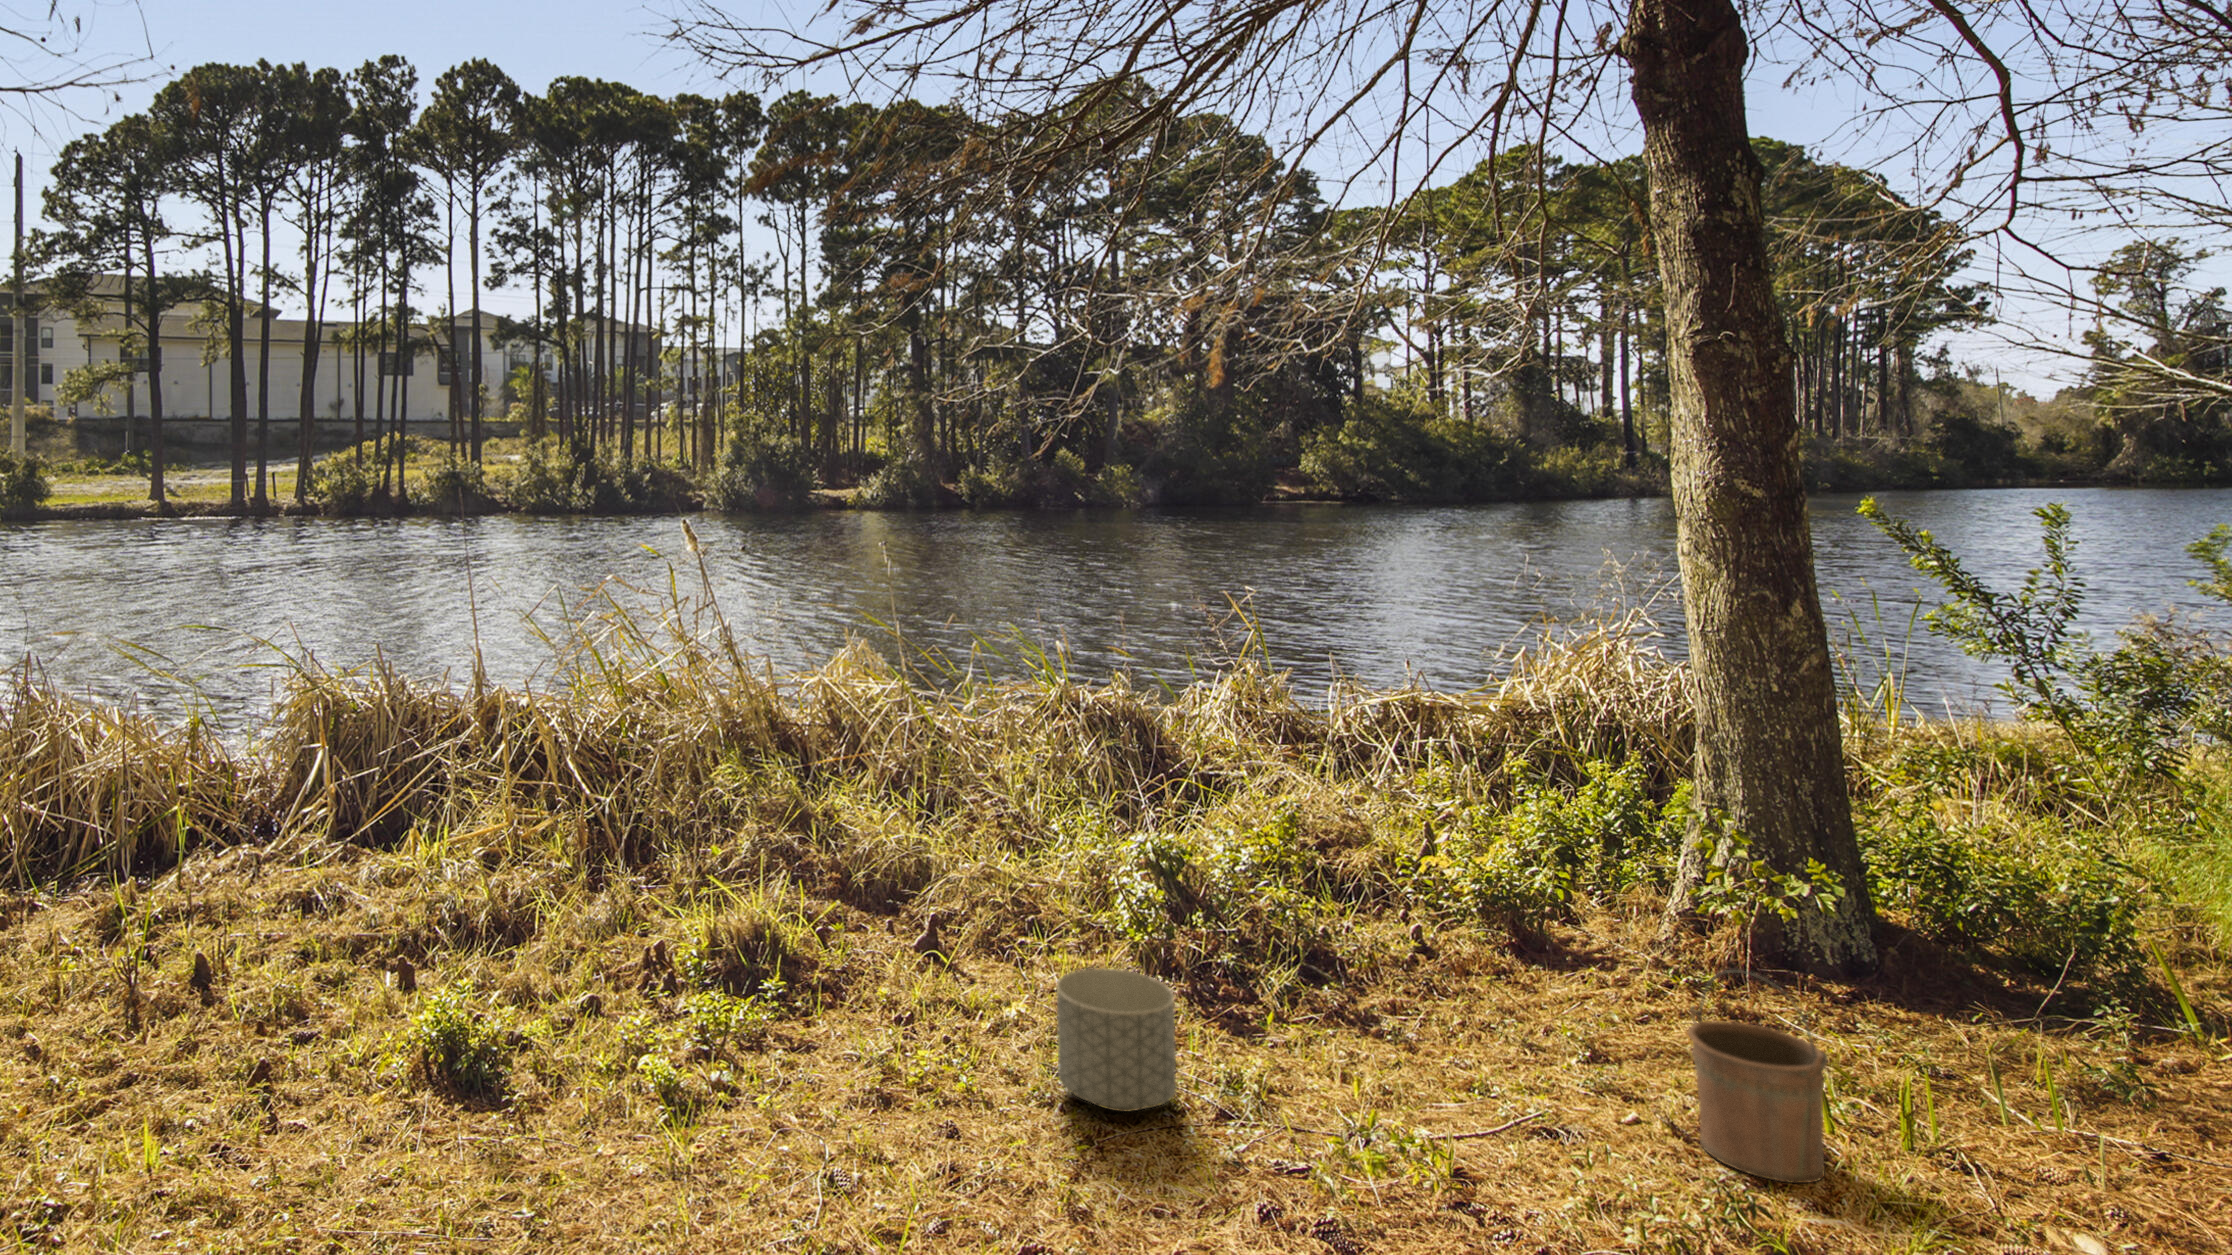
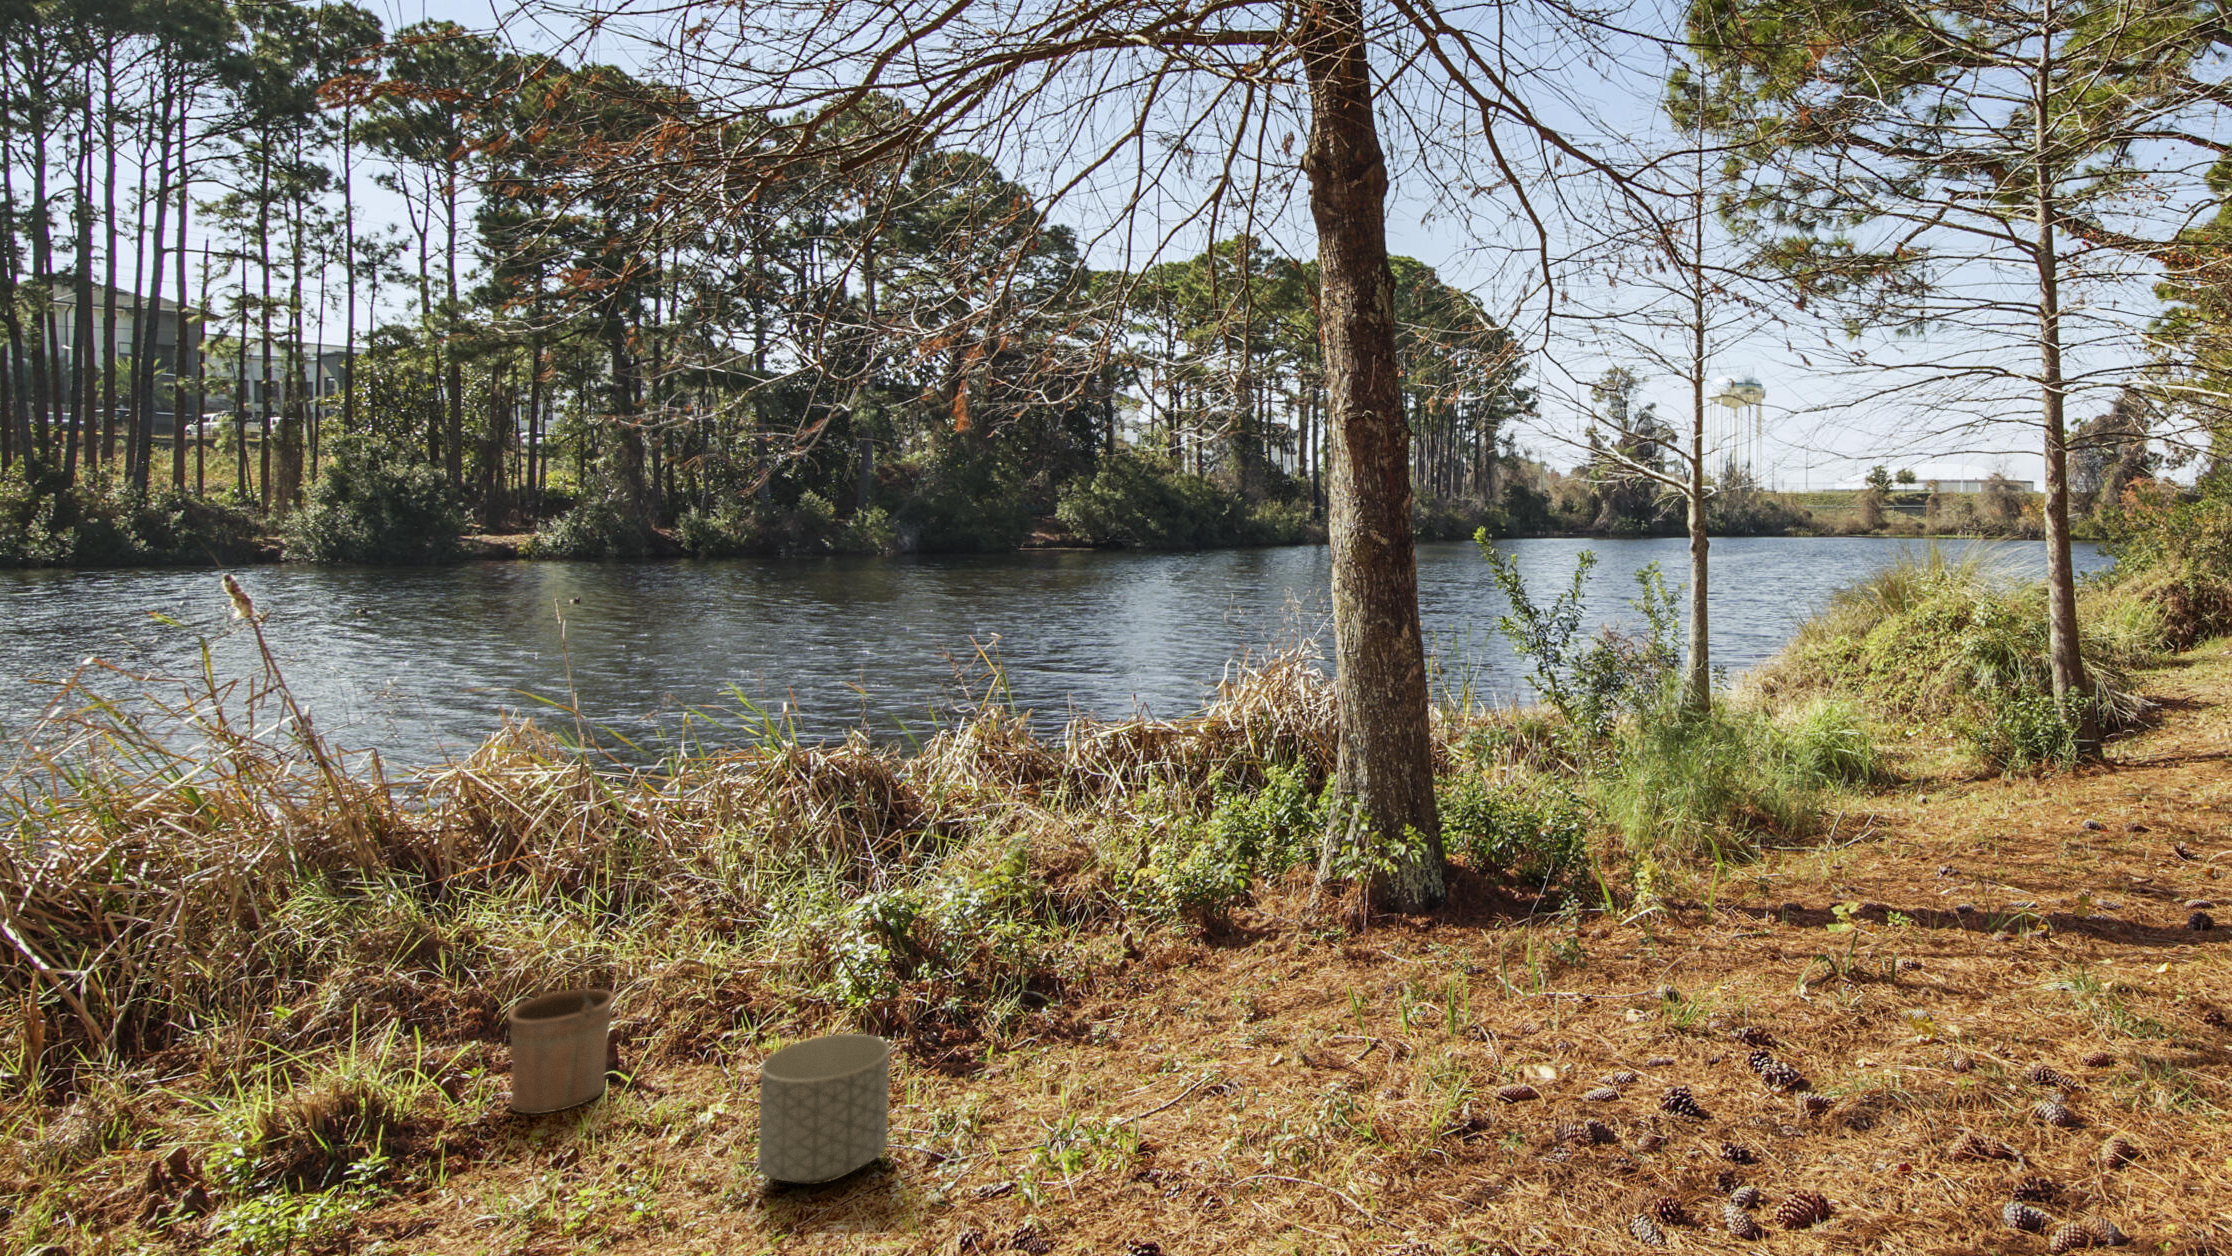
bucket: present [1688,970,1828,1183] -> present [508,947,615,1114]

